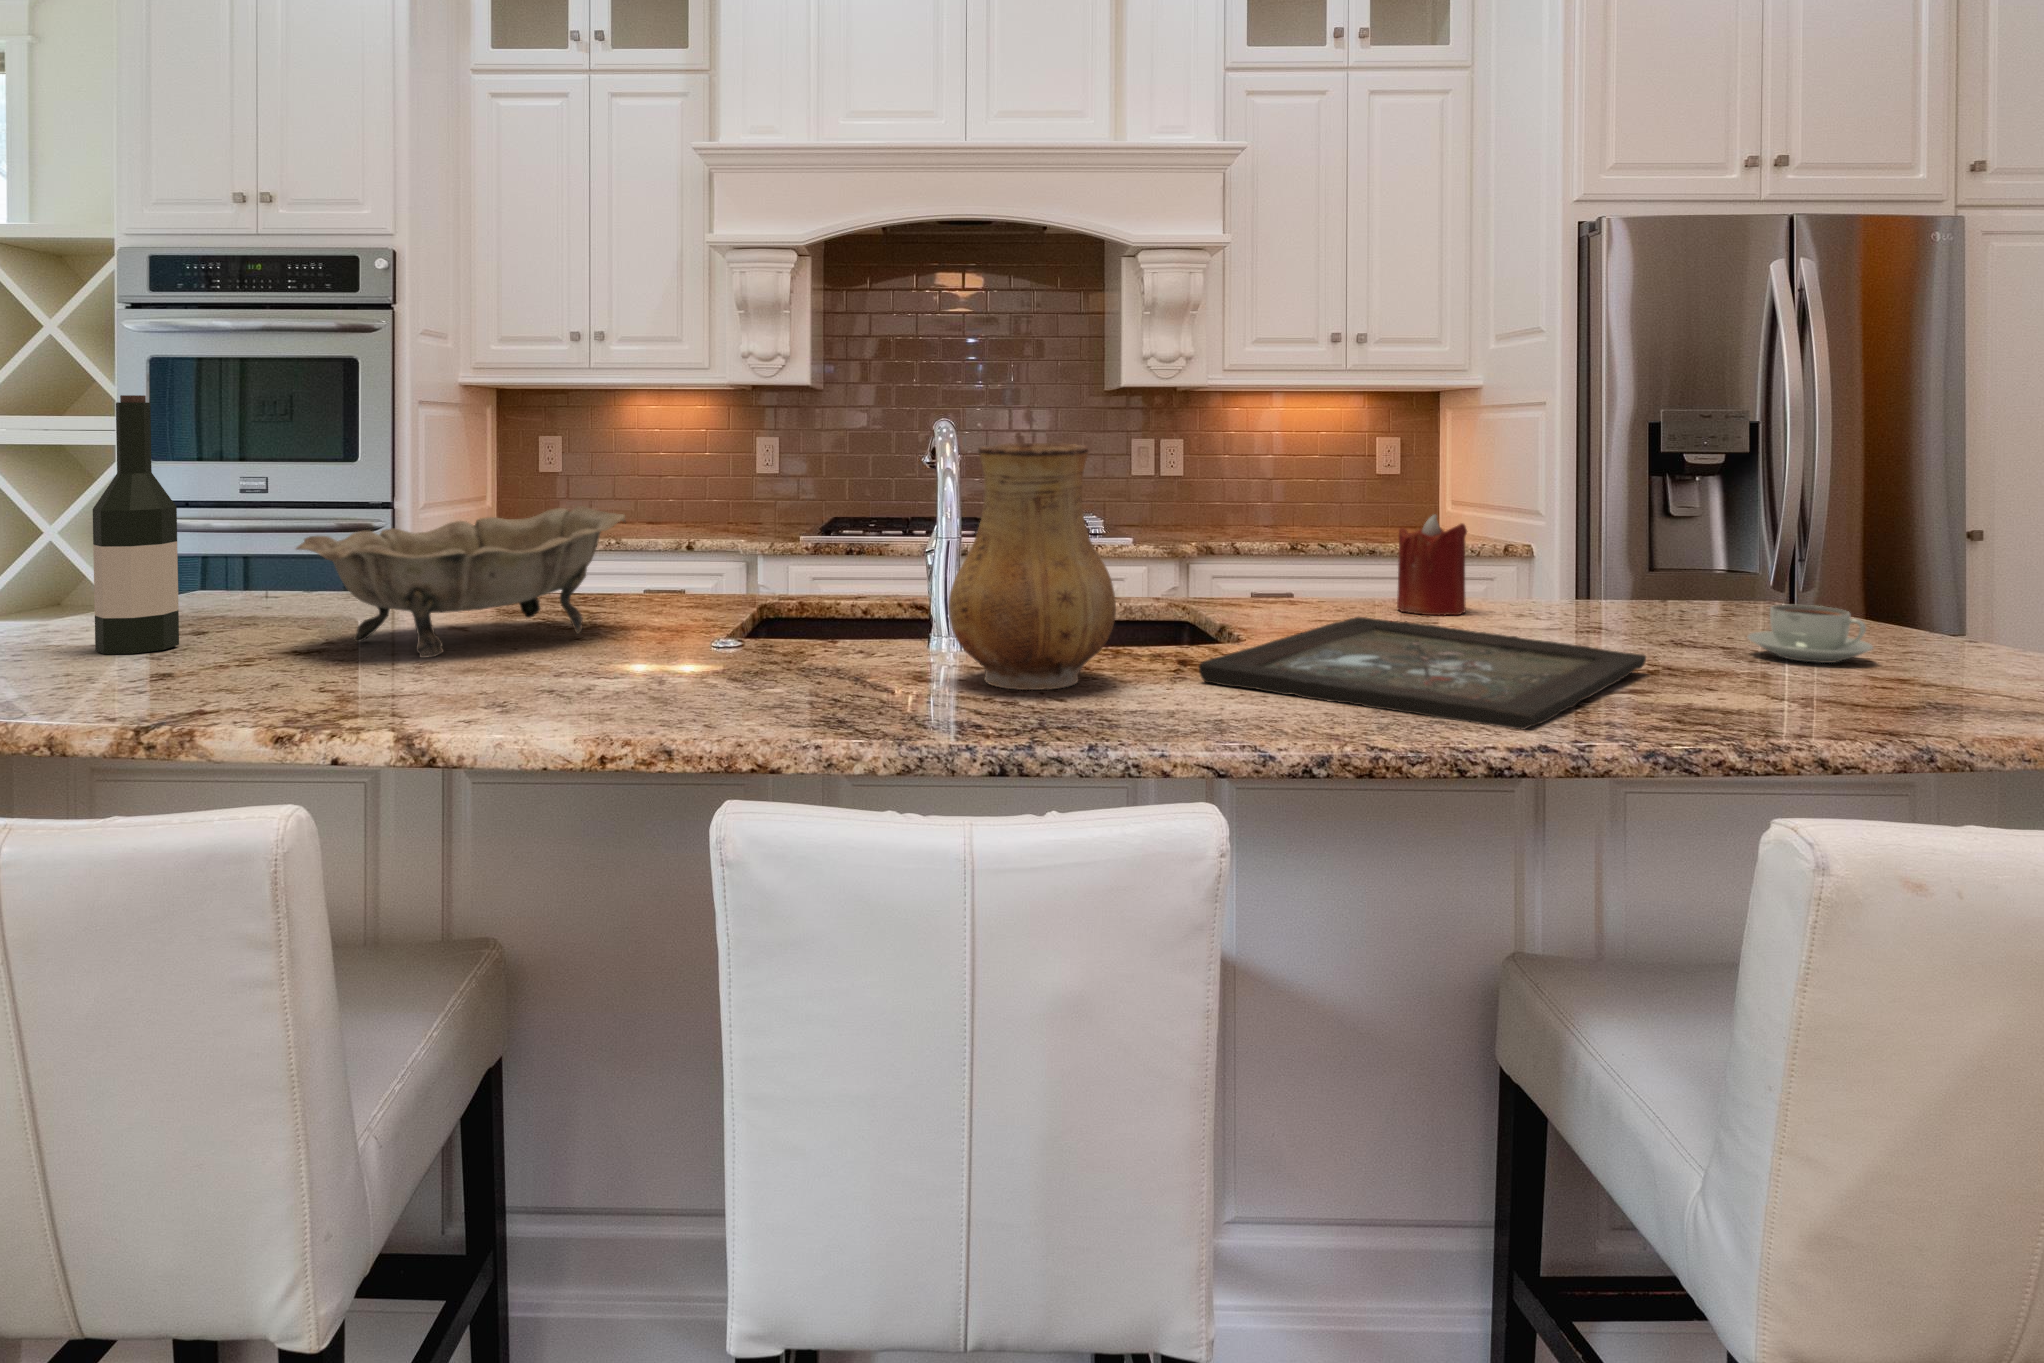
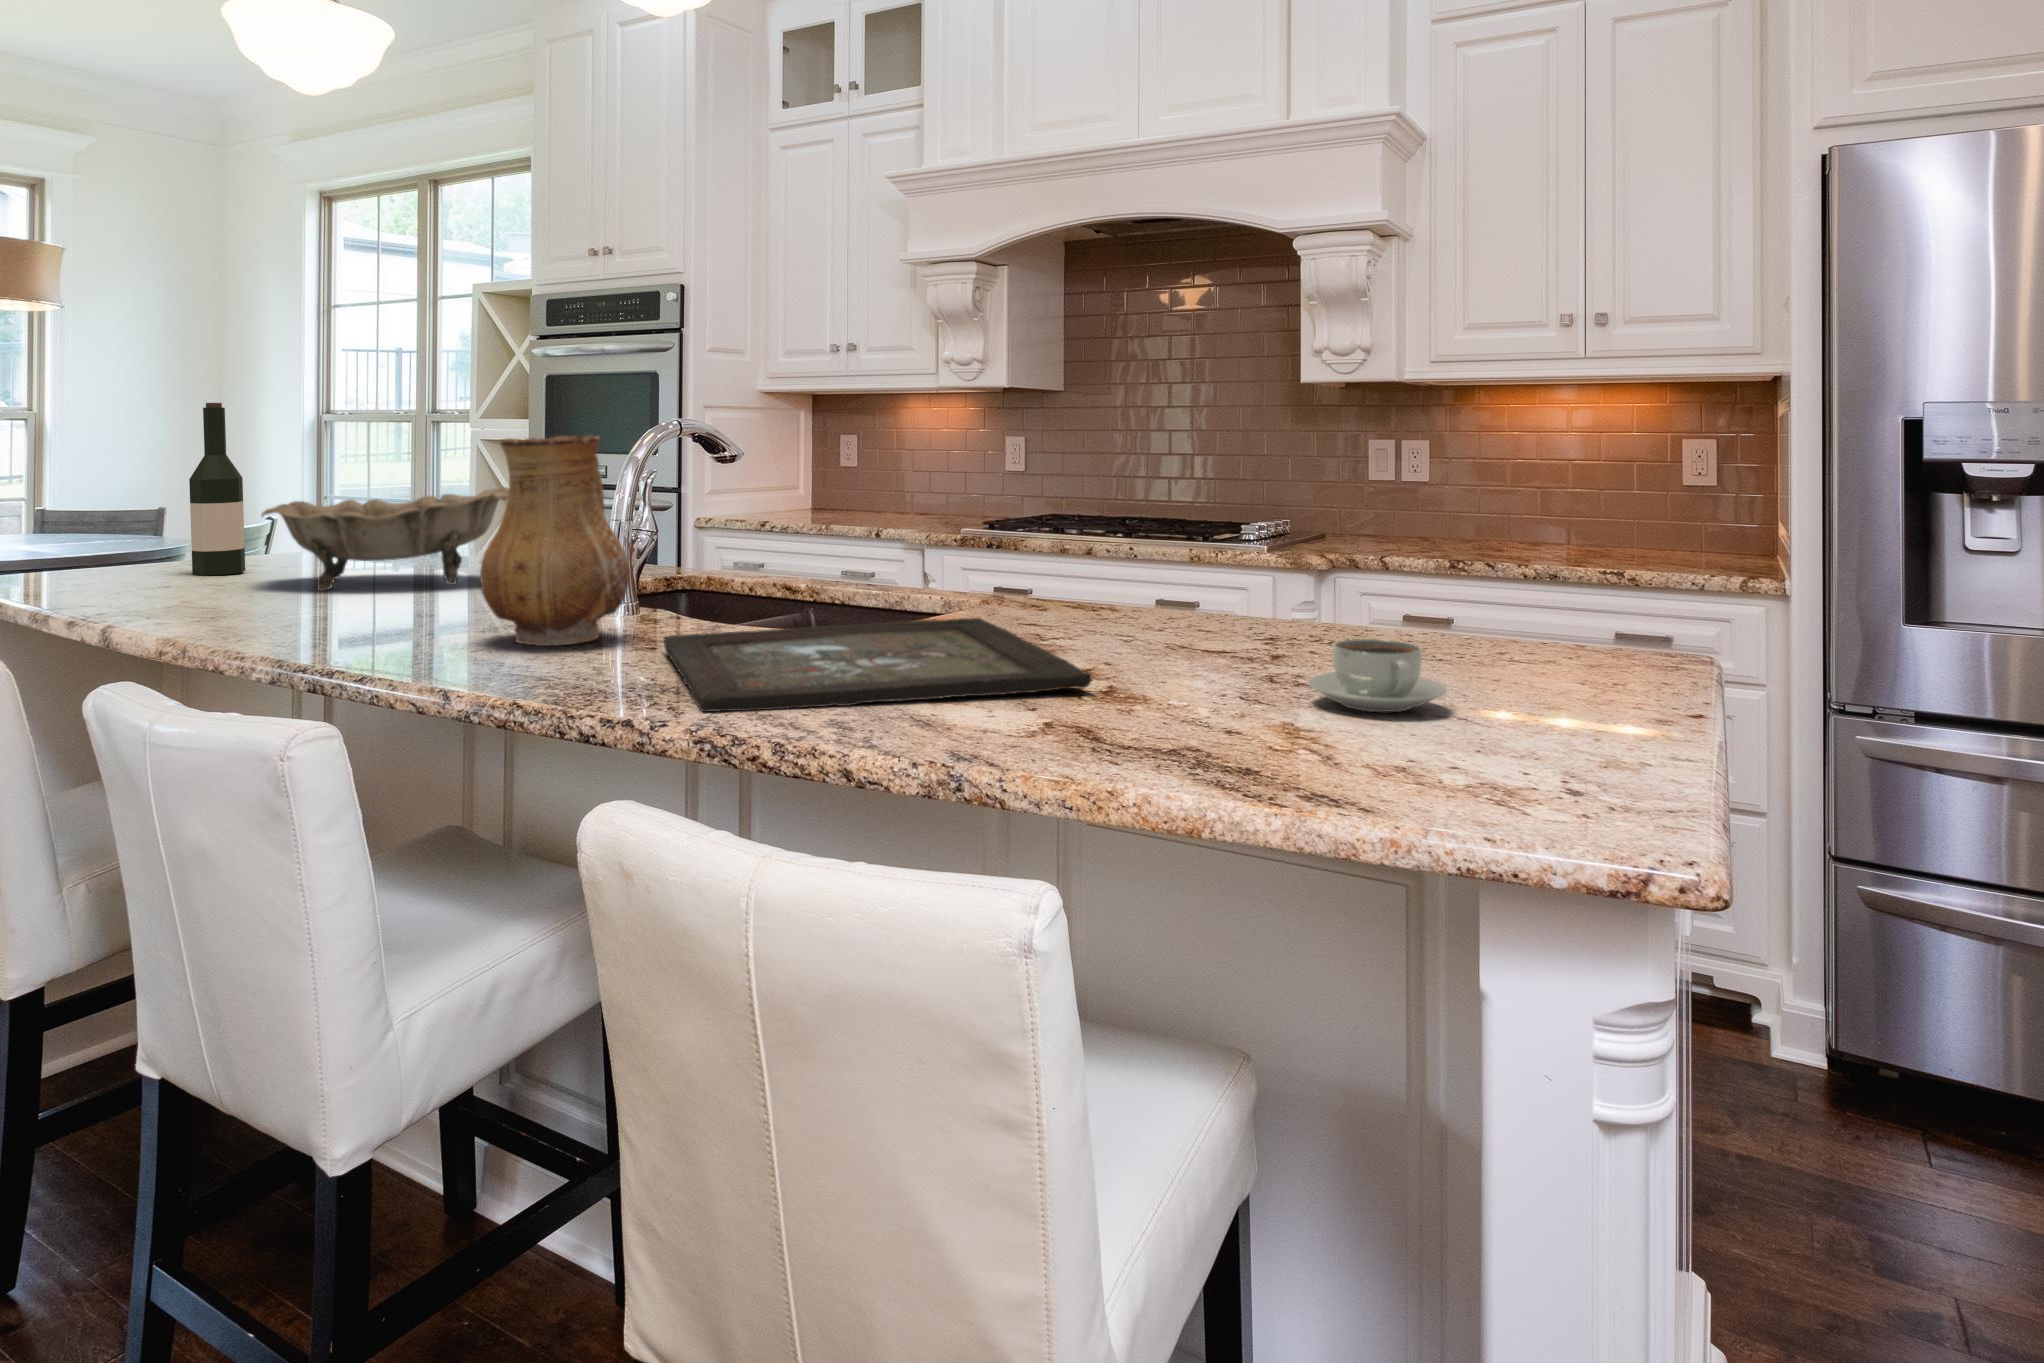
candle: present [1397,515,1467,615] -> none [1184,522,1264,635]

